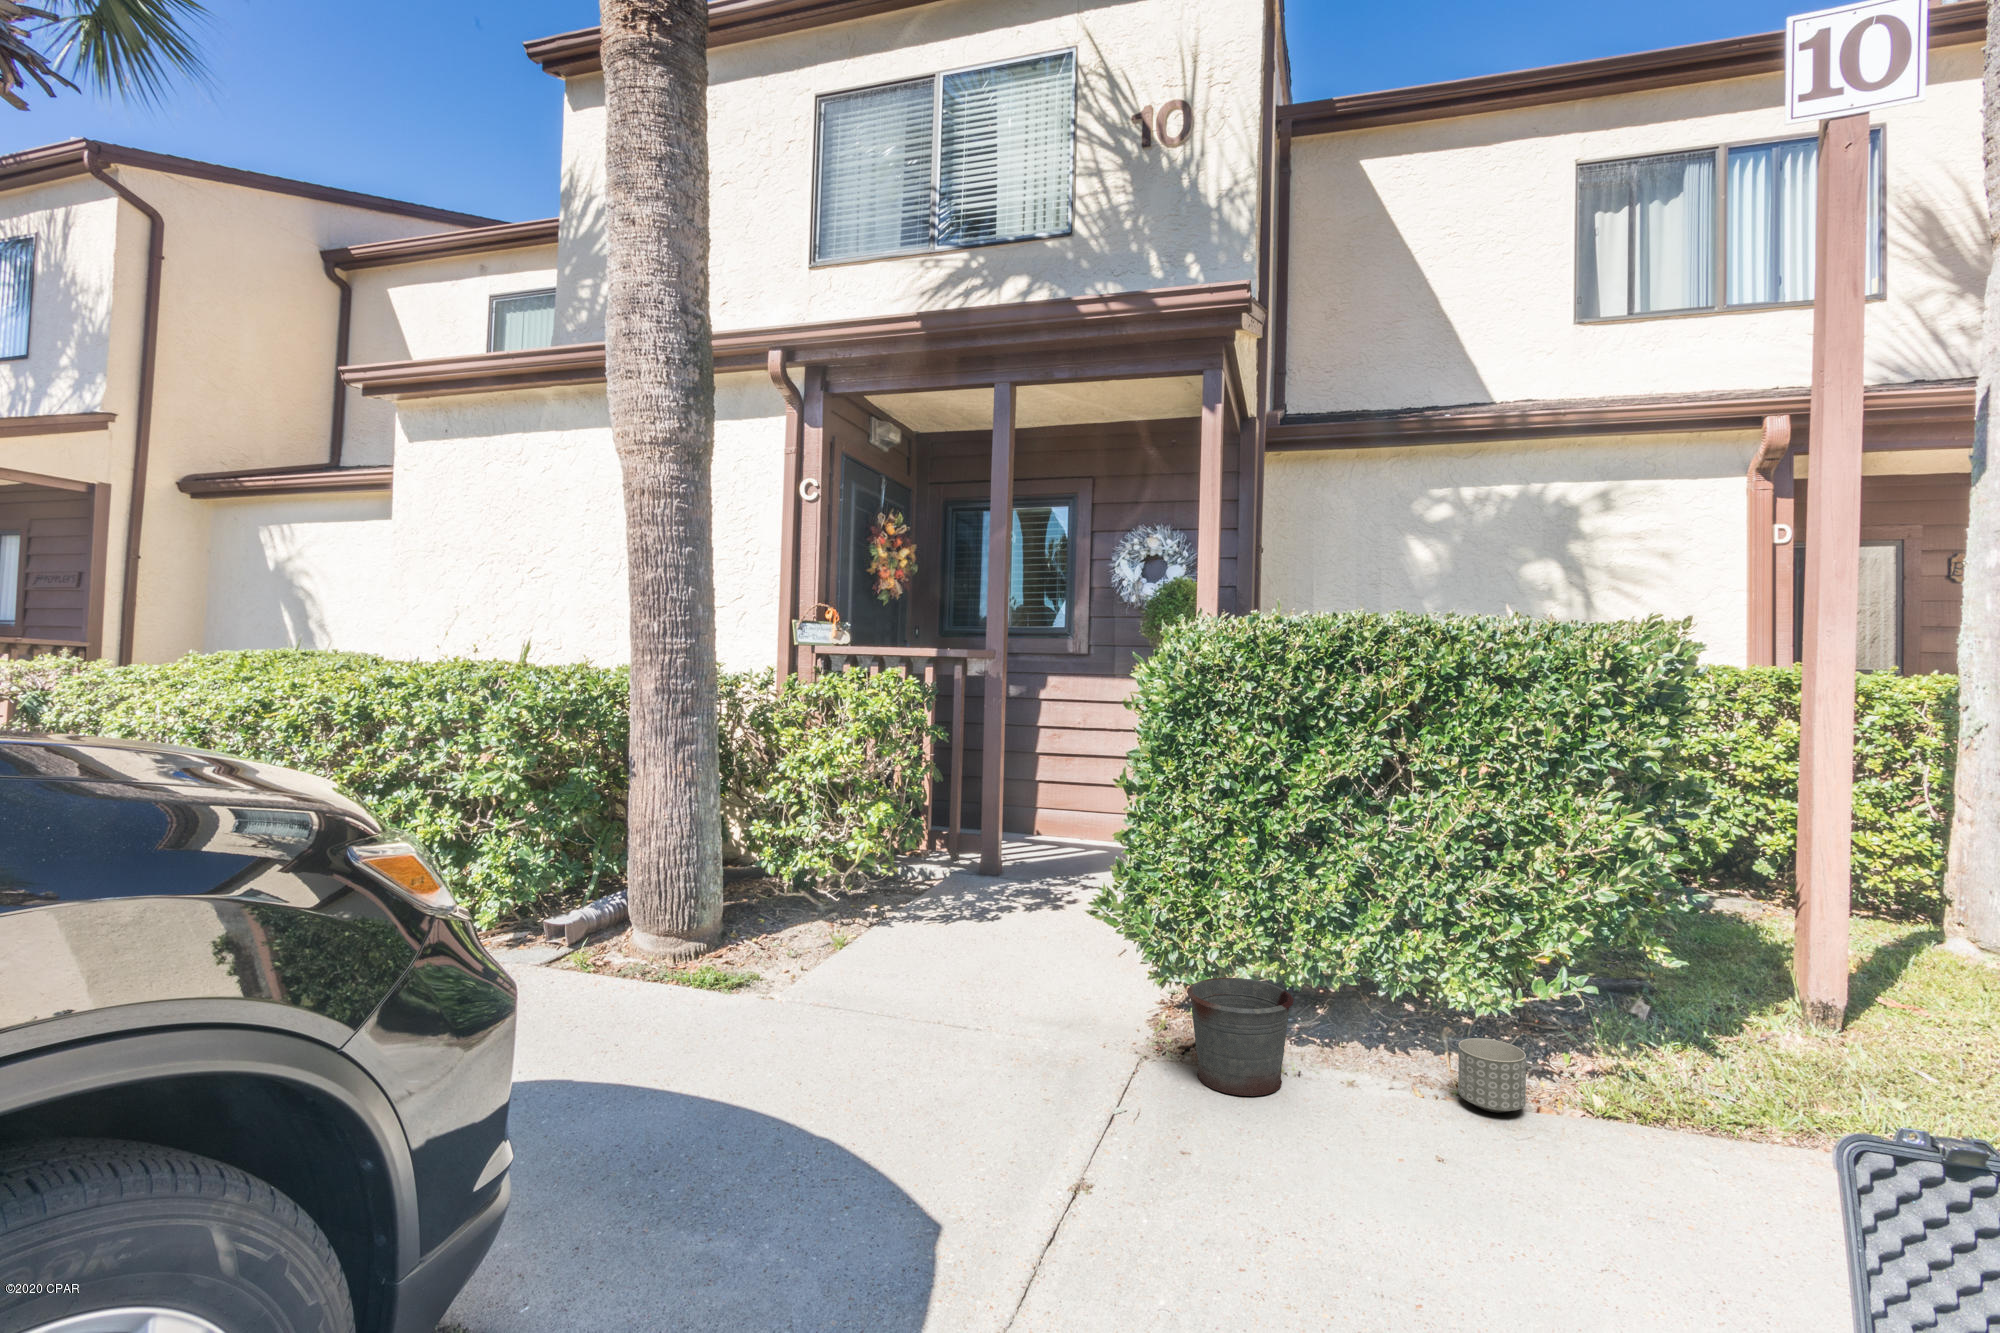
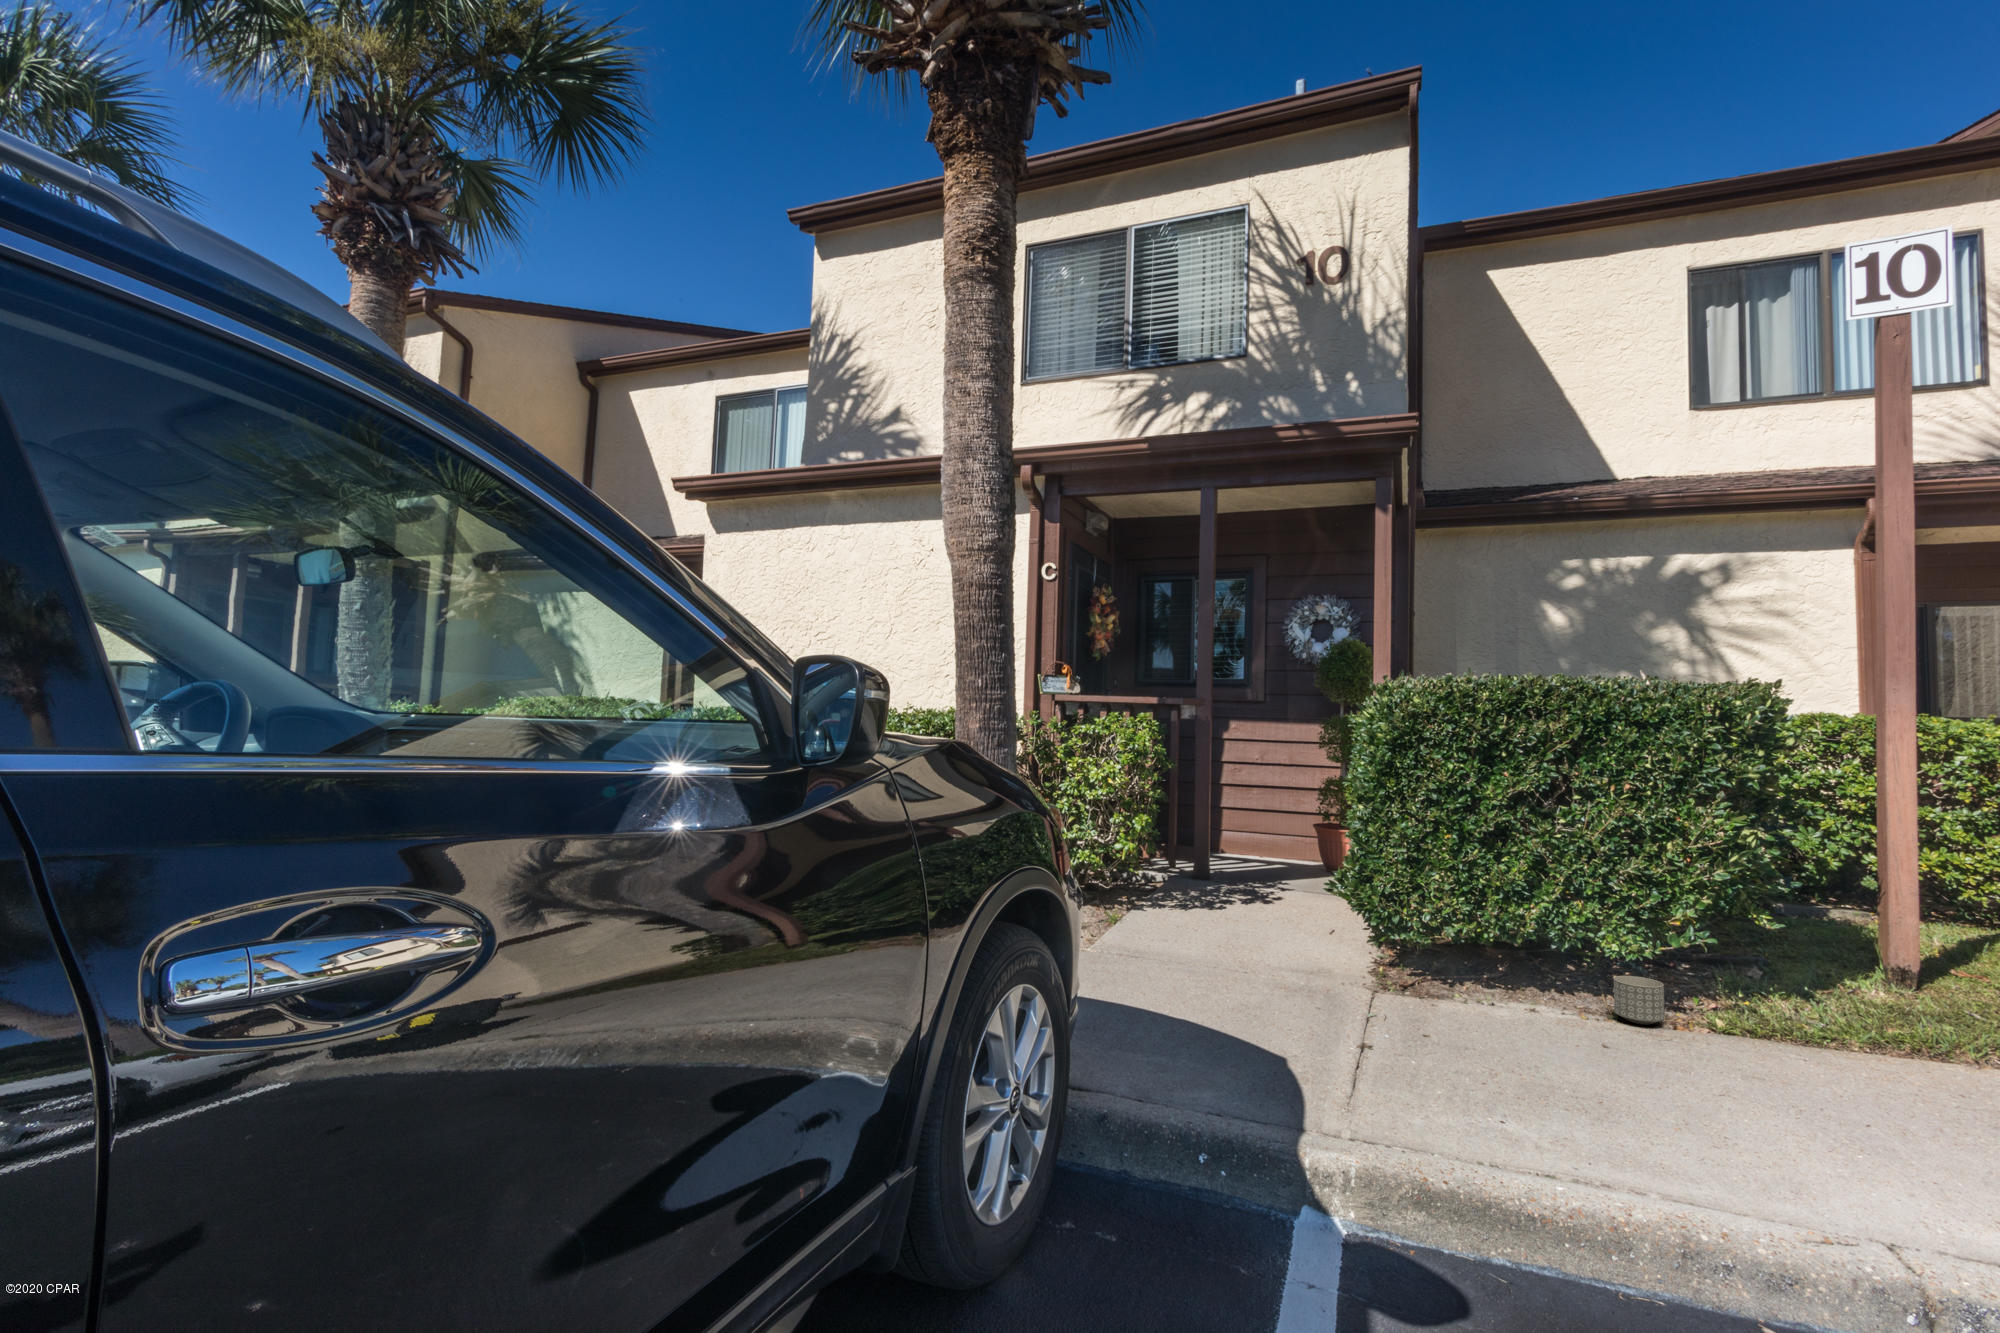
bucket: present [1187,978,1294,1096] -> none [1411,934,1491,1010]

